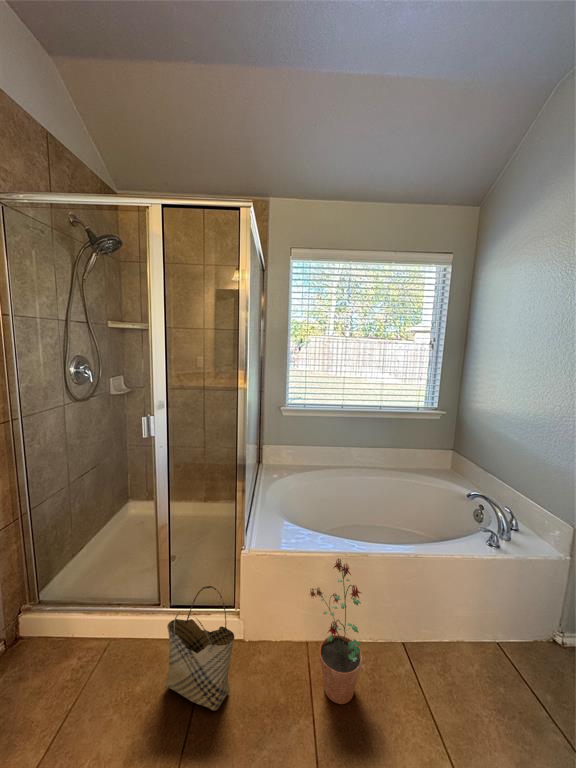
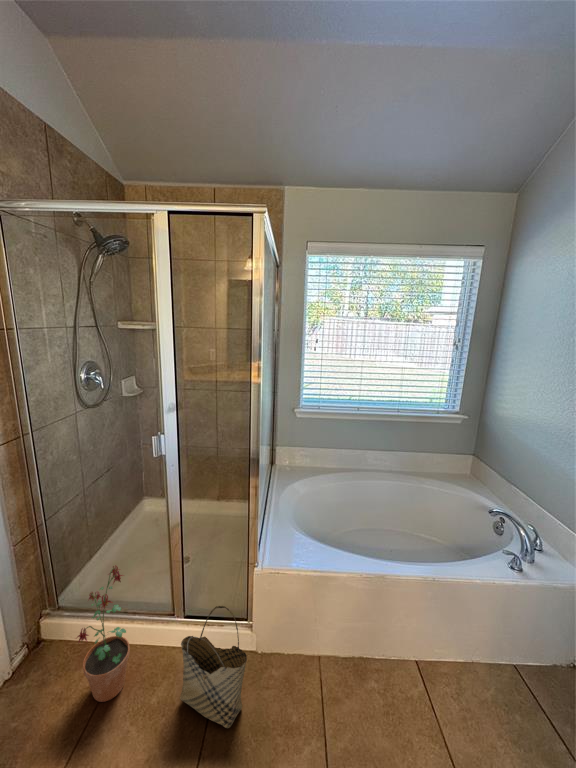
potted plant: present [310,558,362,704] -> present [77,565,130,702]

